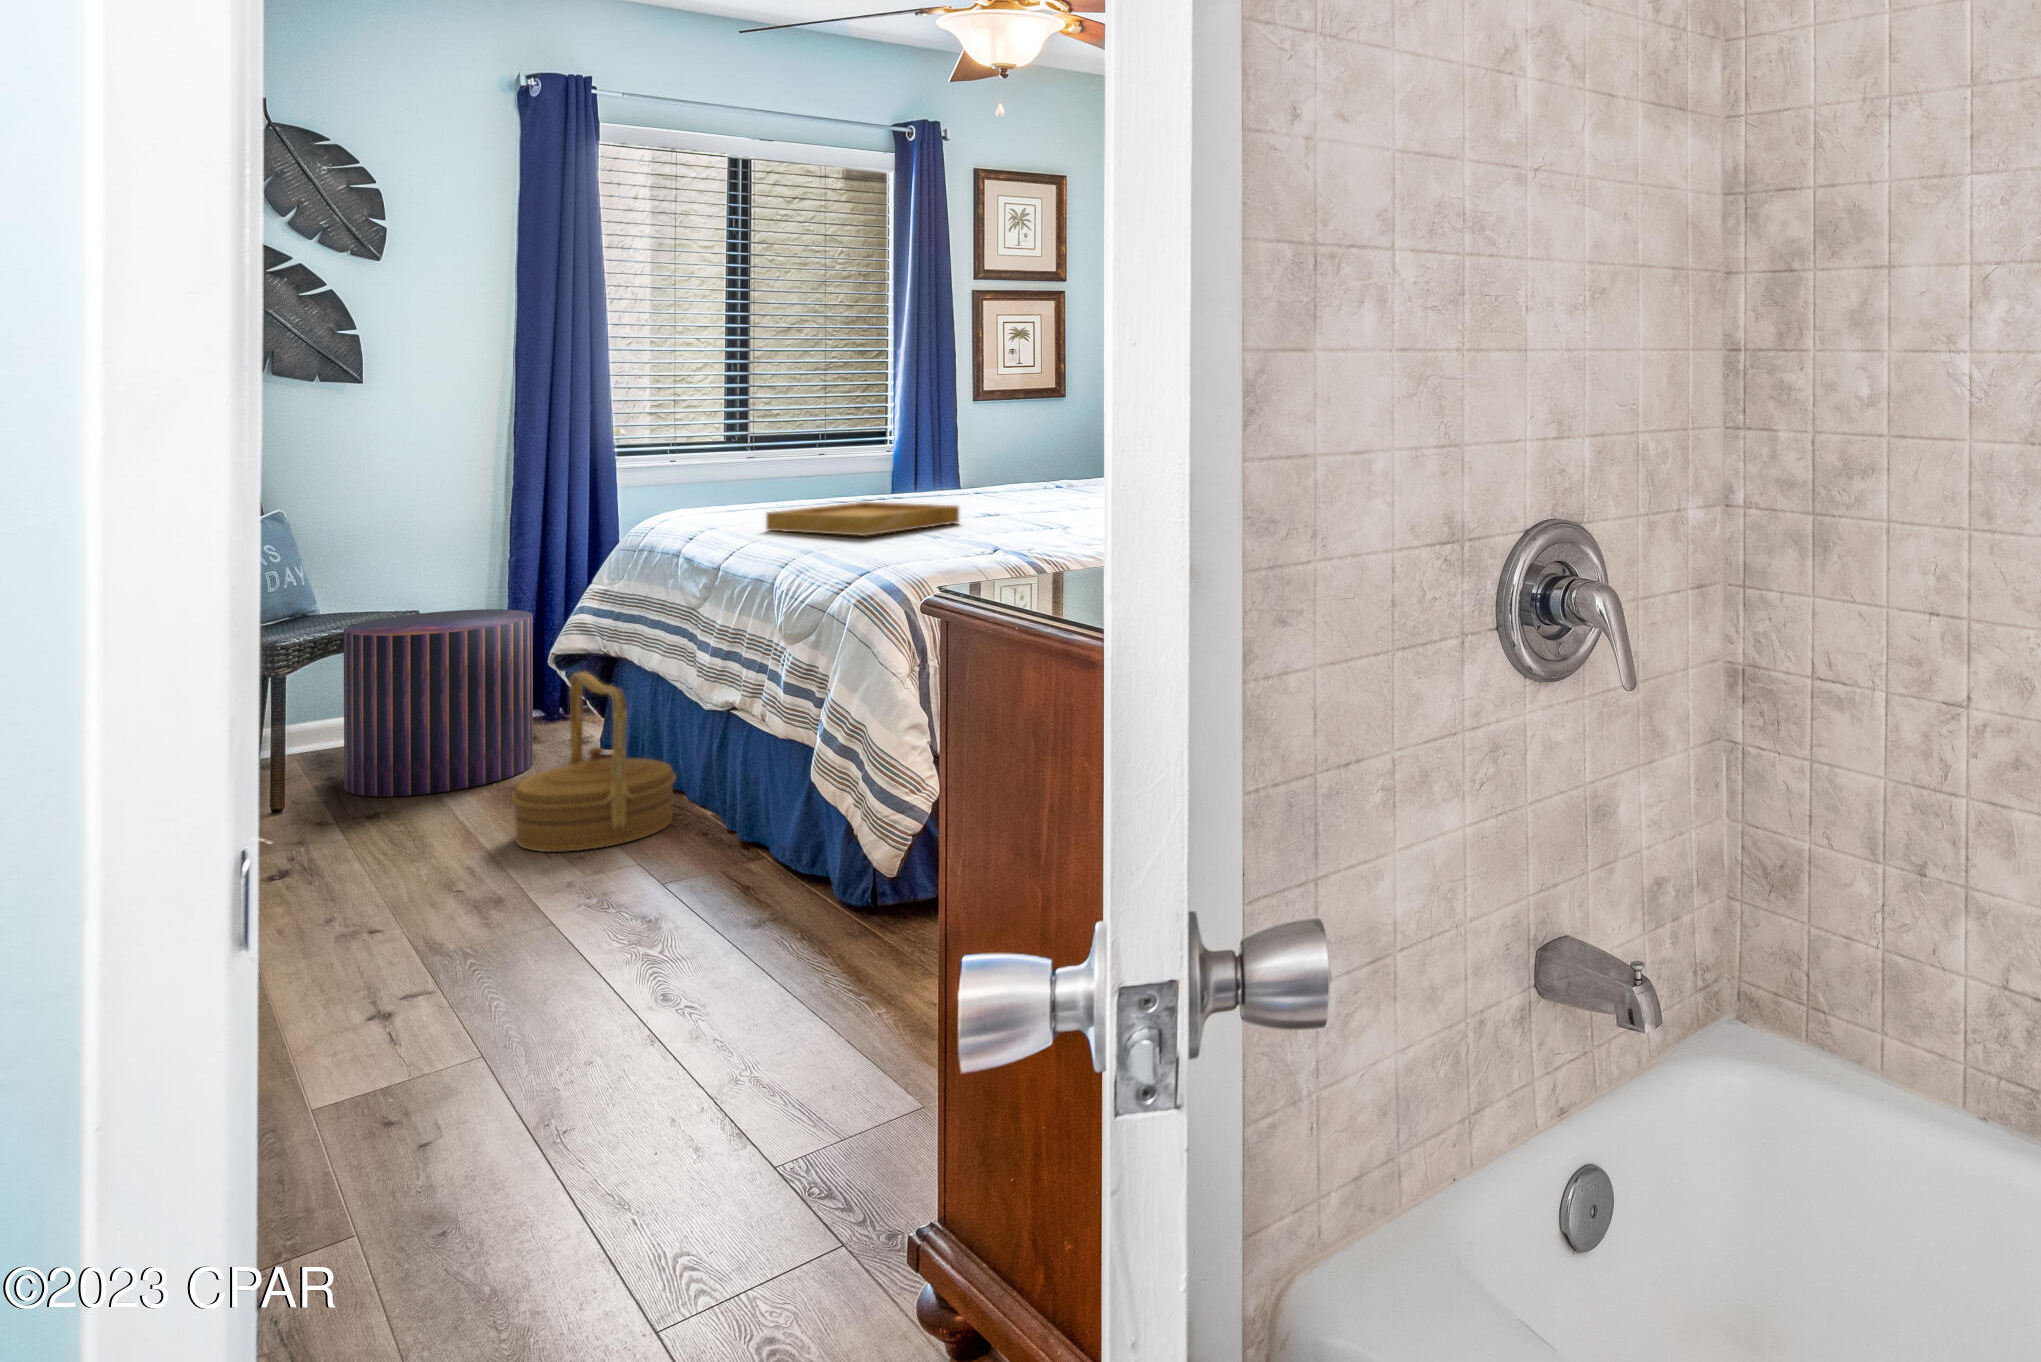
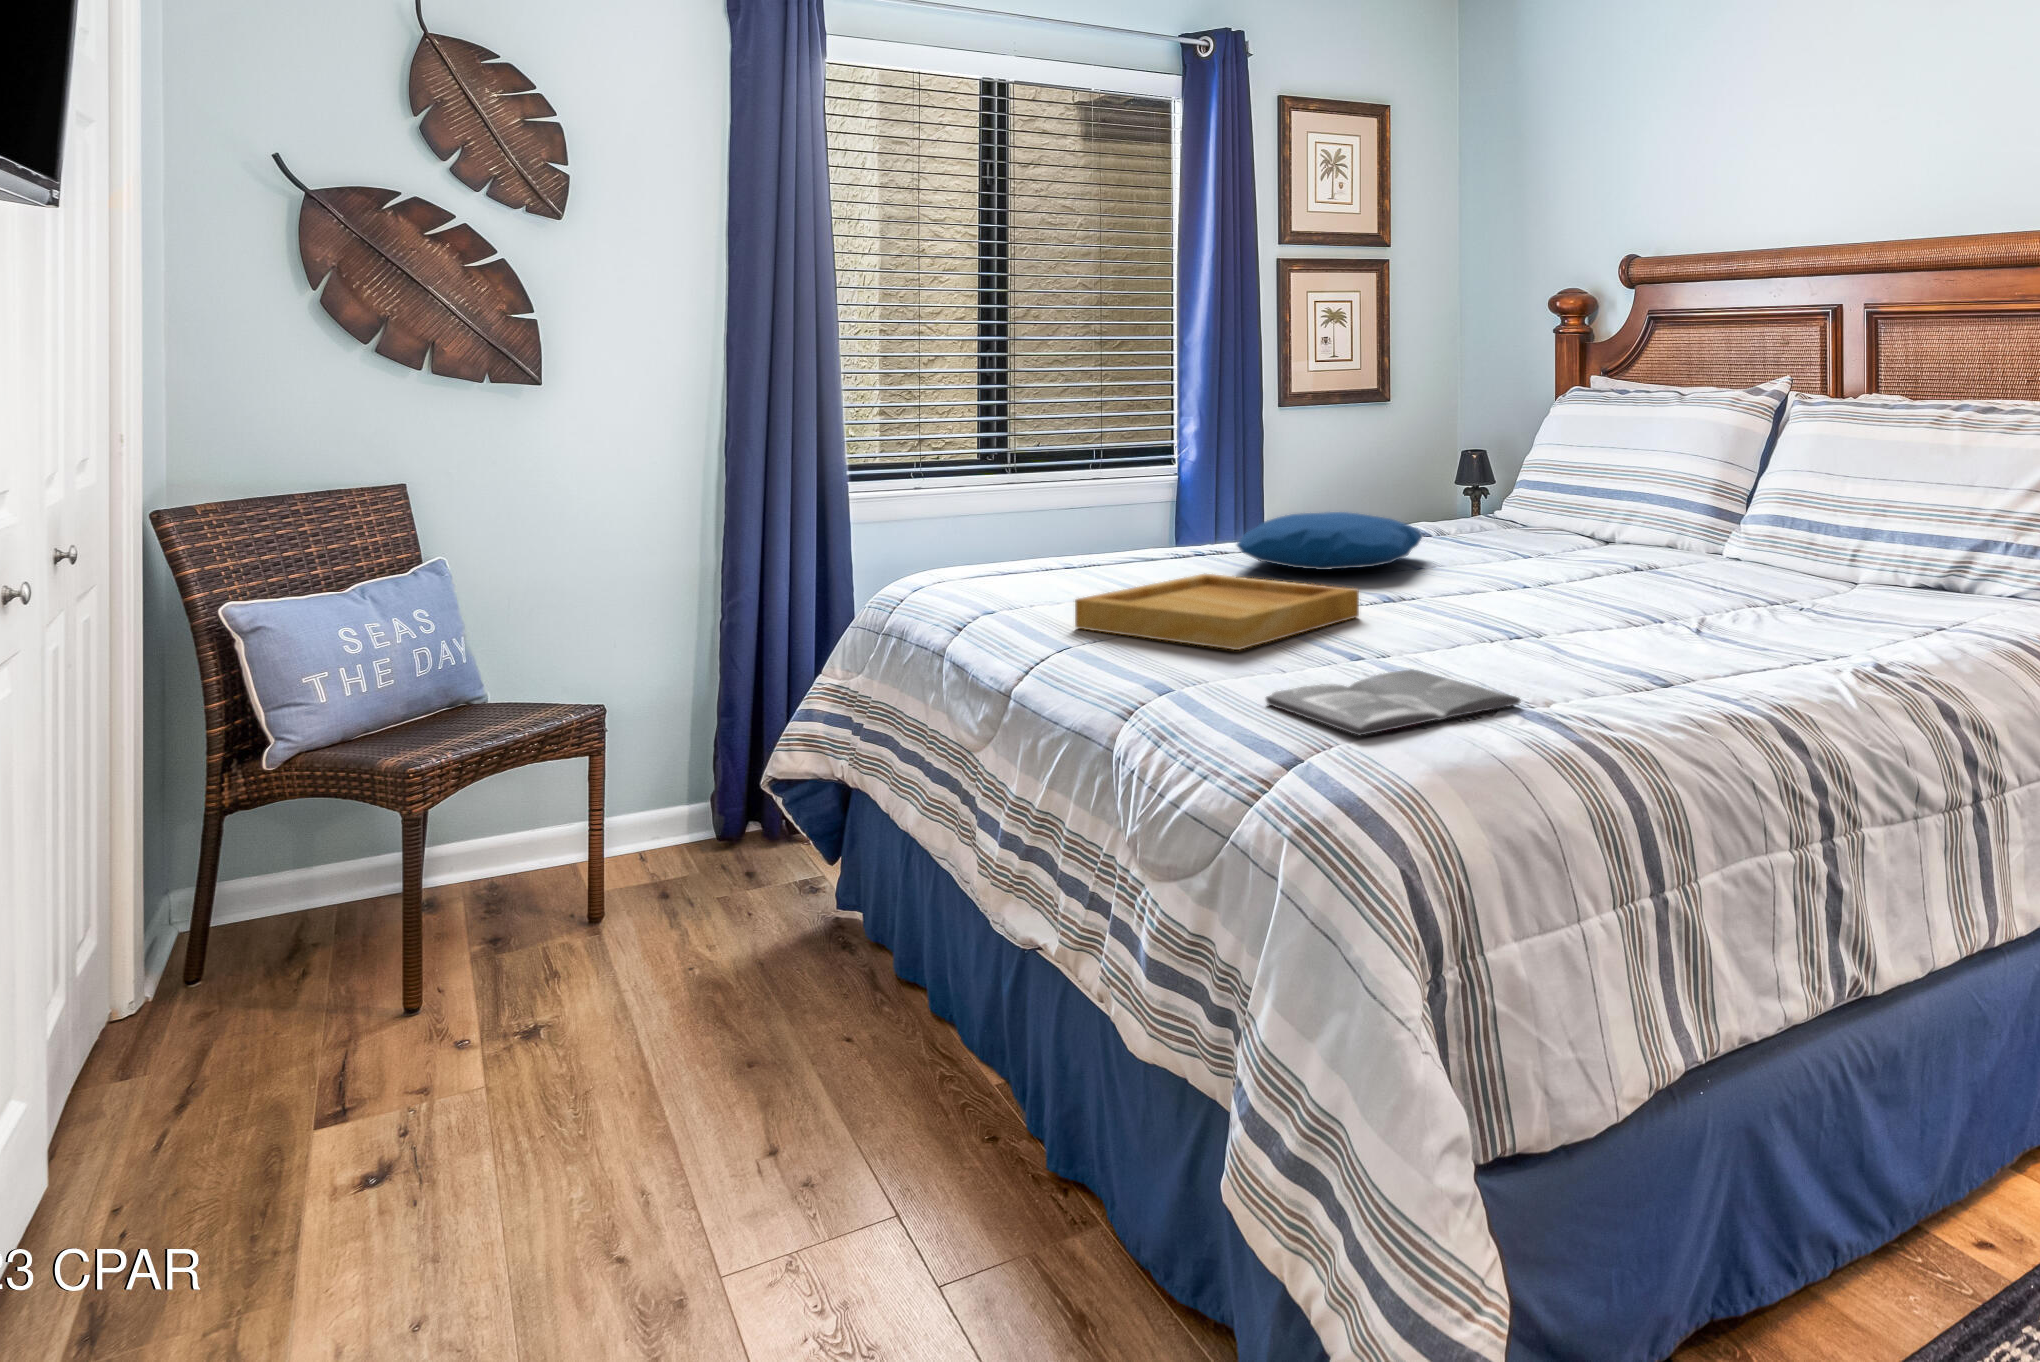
pillow: none [896,467,1035,502] -> present [1237,512,1423,570]
magazine: none [865,540,1015,562] -> present [1266,669,1521,735]
pouf: present [344,609,533,796] -> none [498,705,744,997]
woven basket: present [512,671,676,852] -> none [704,843,945,1171]

